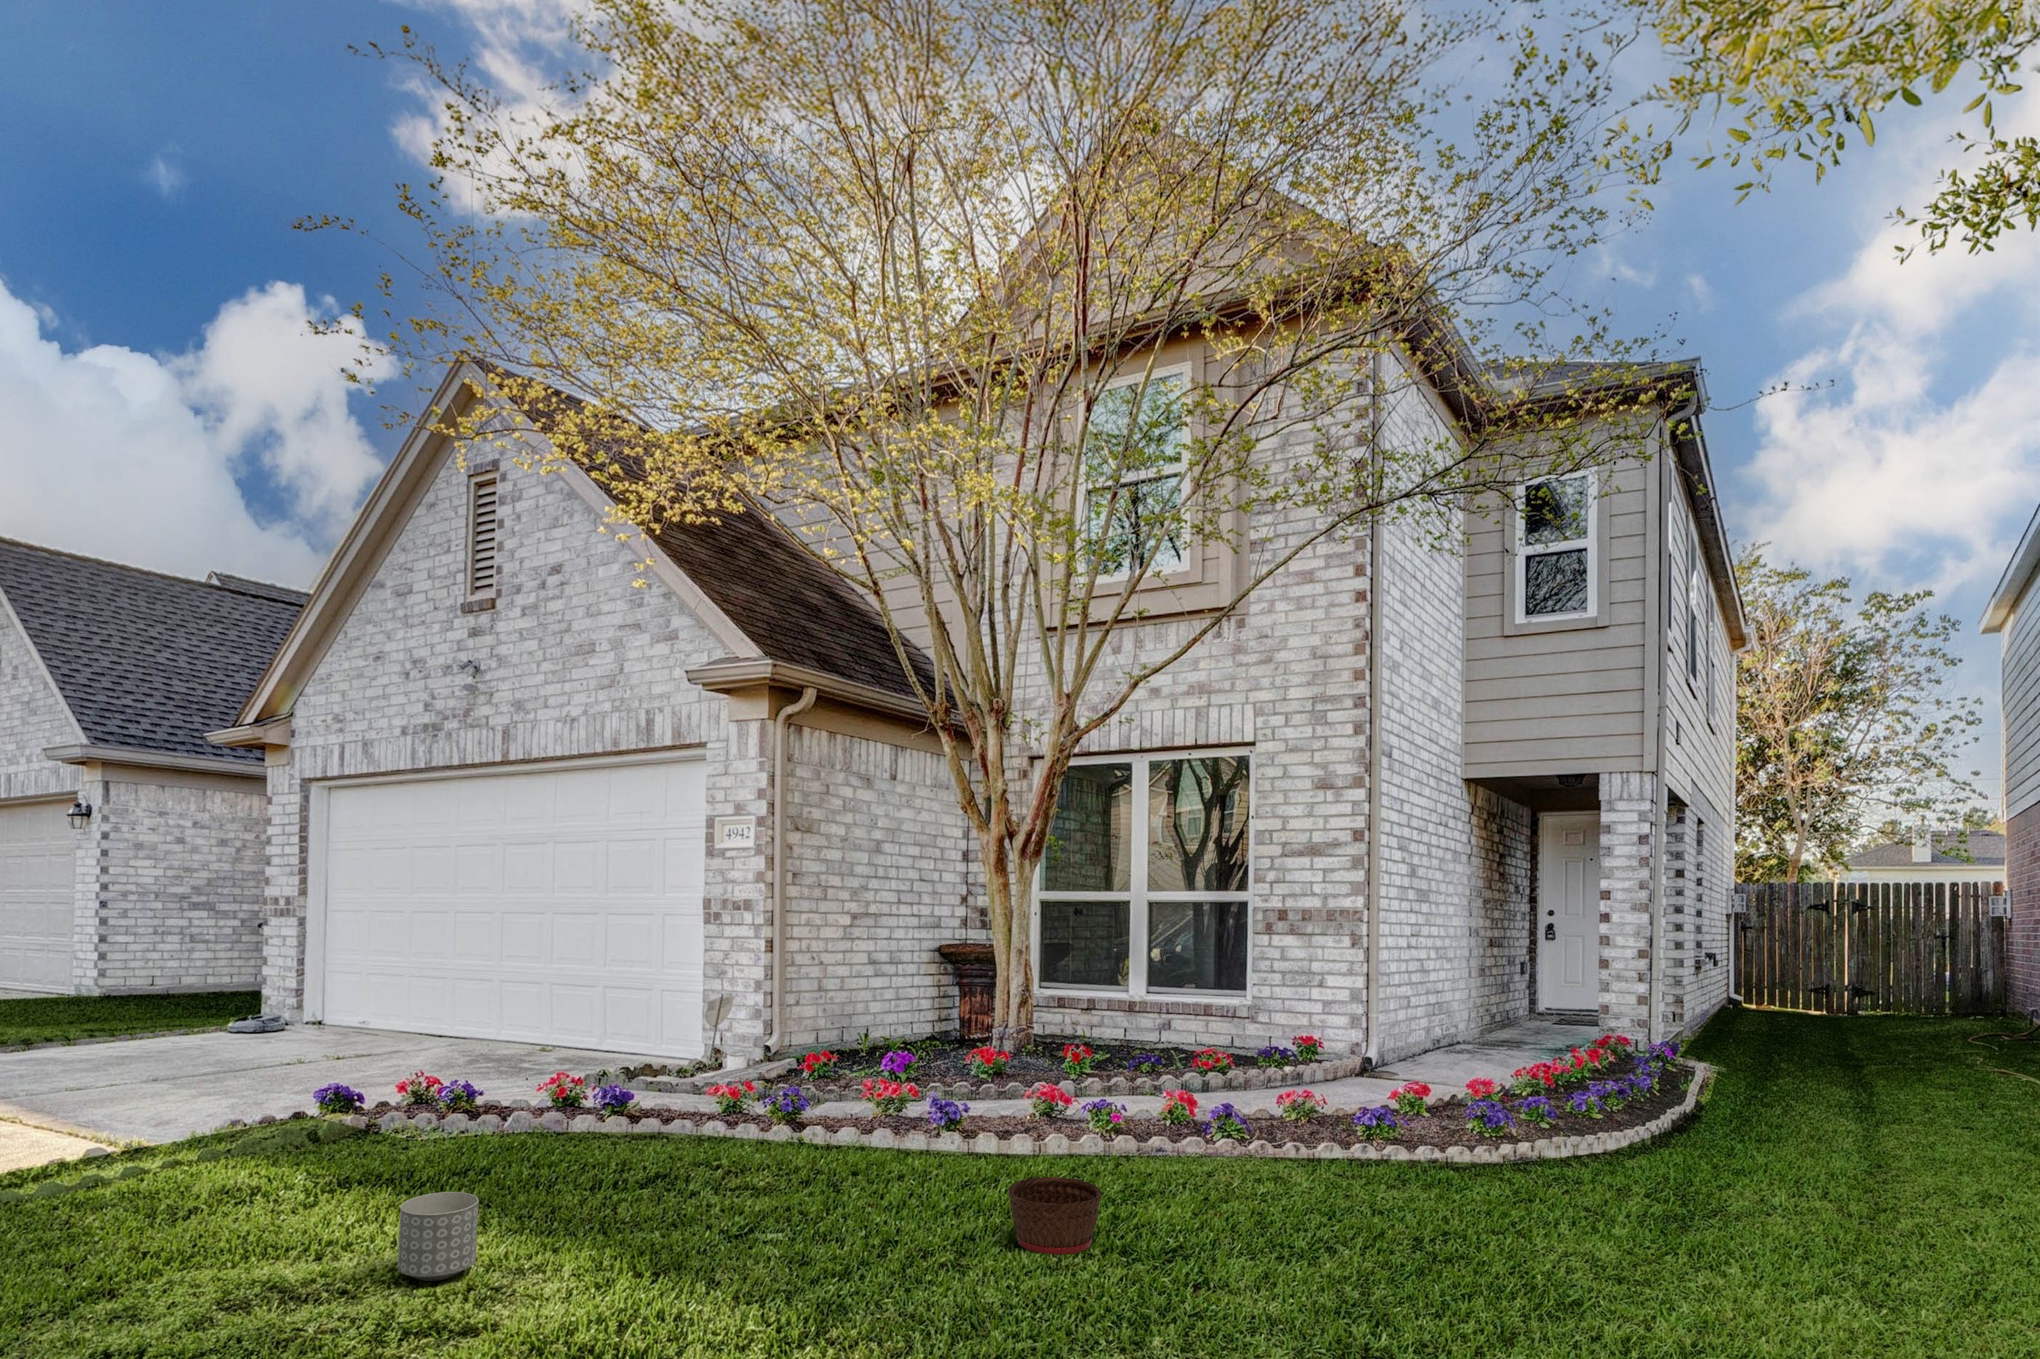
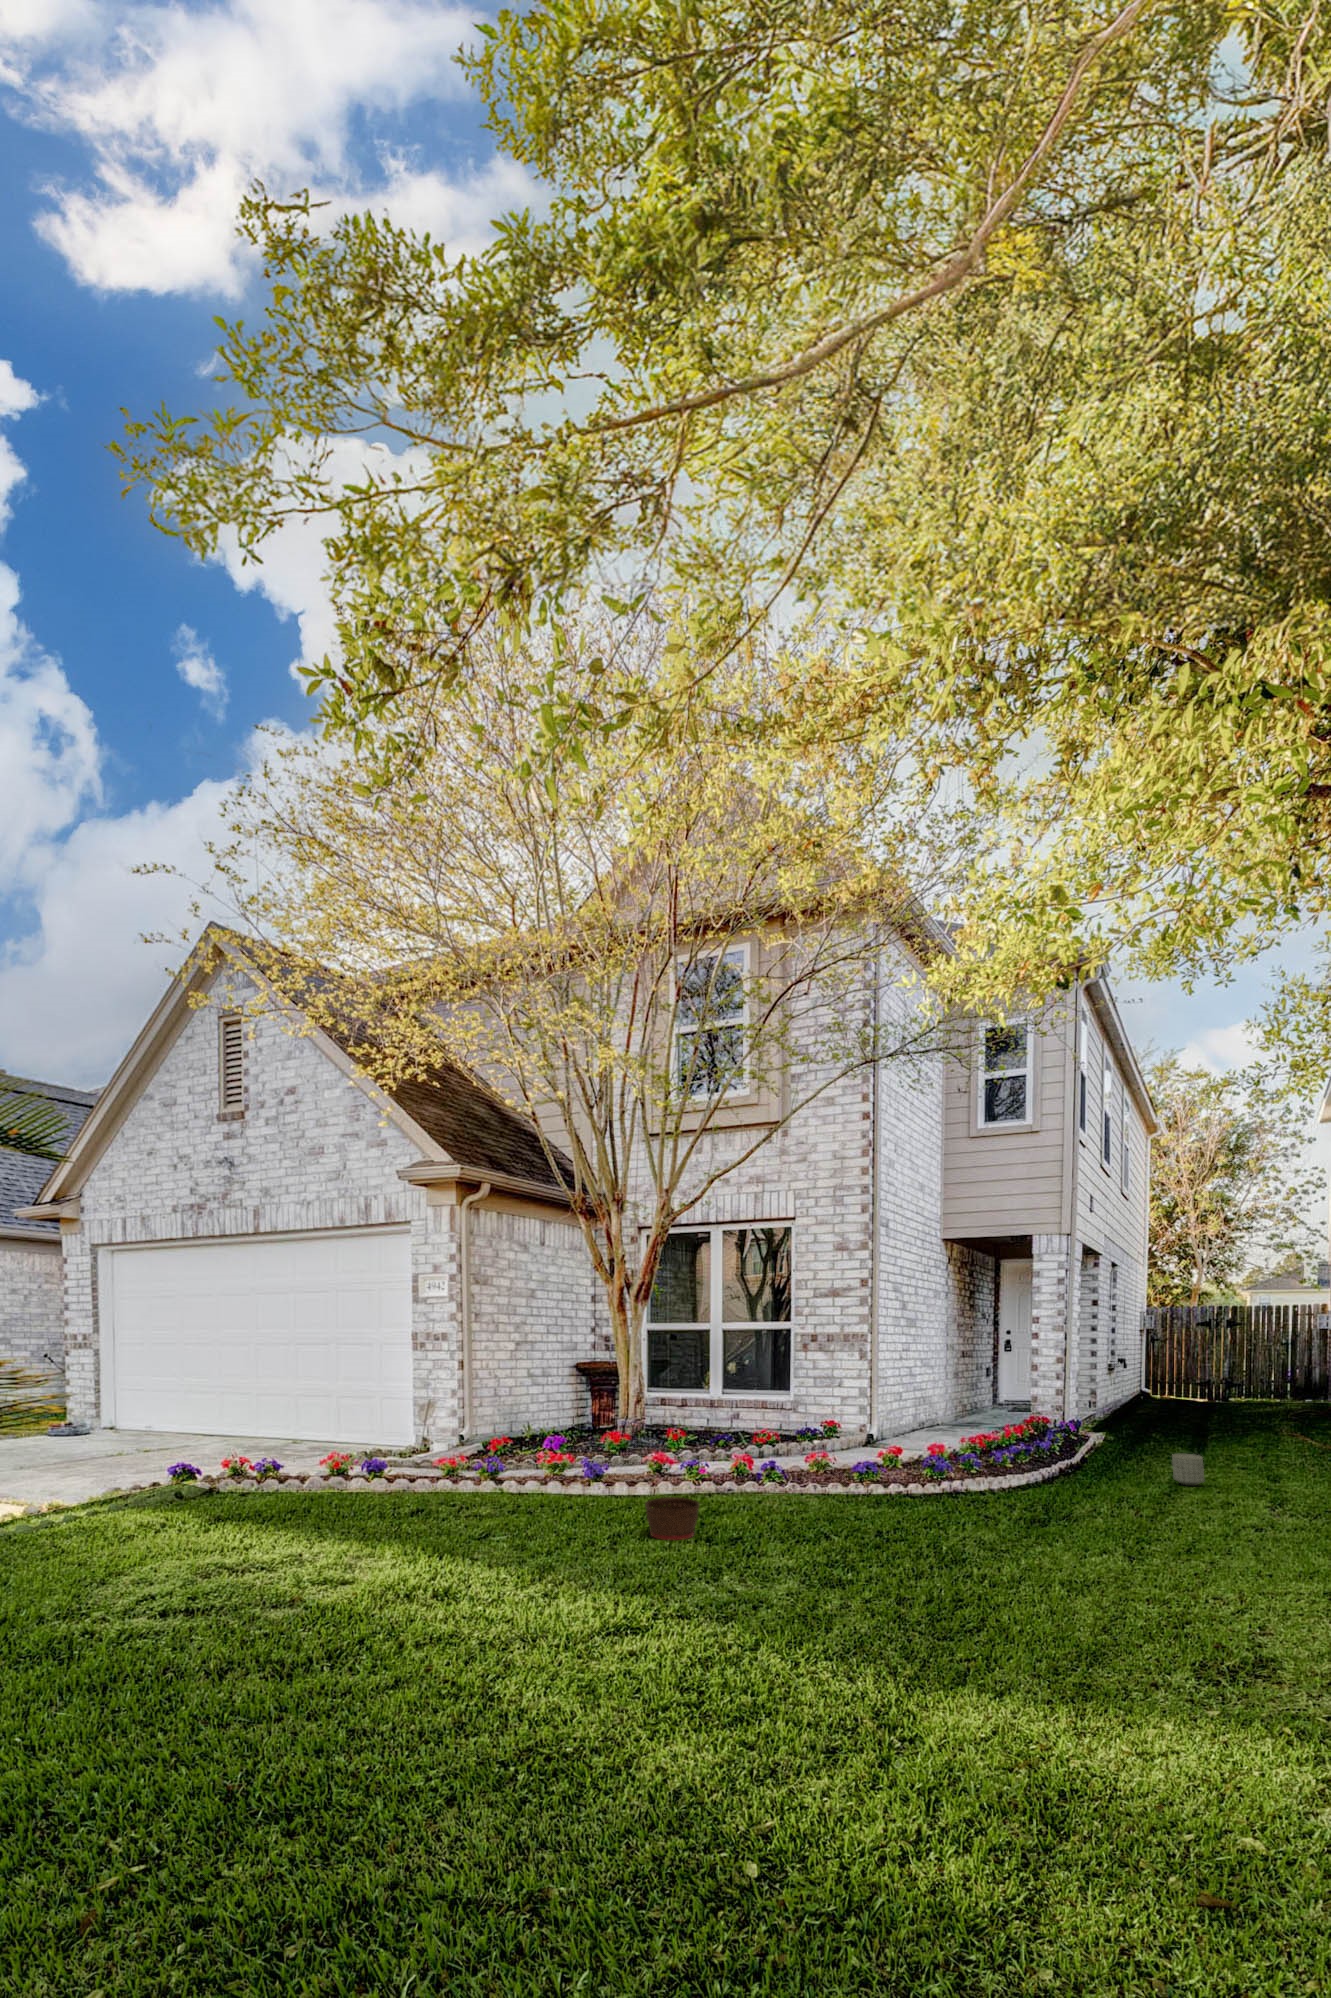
planter: present [397,1192,479,1281] -> present [1172,1454,1204,1486]

